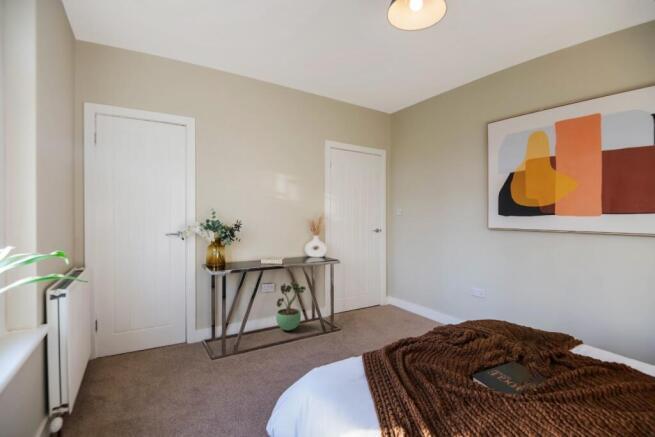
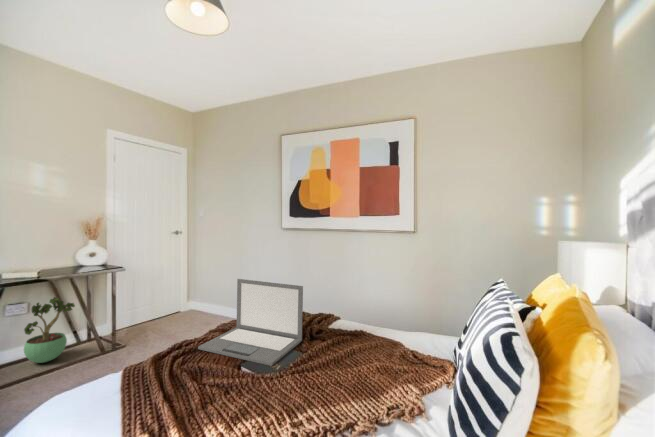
laptop: none [422,281,546,387] -> present [198,279,303,366]

